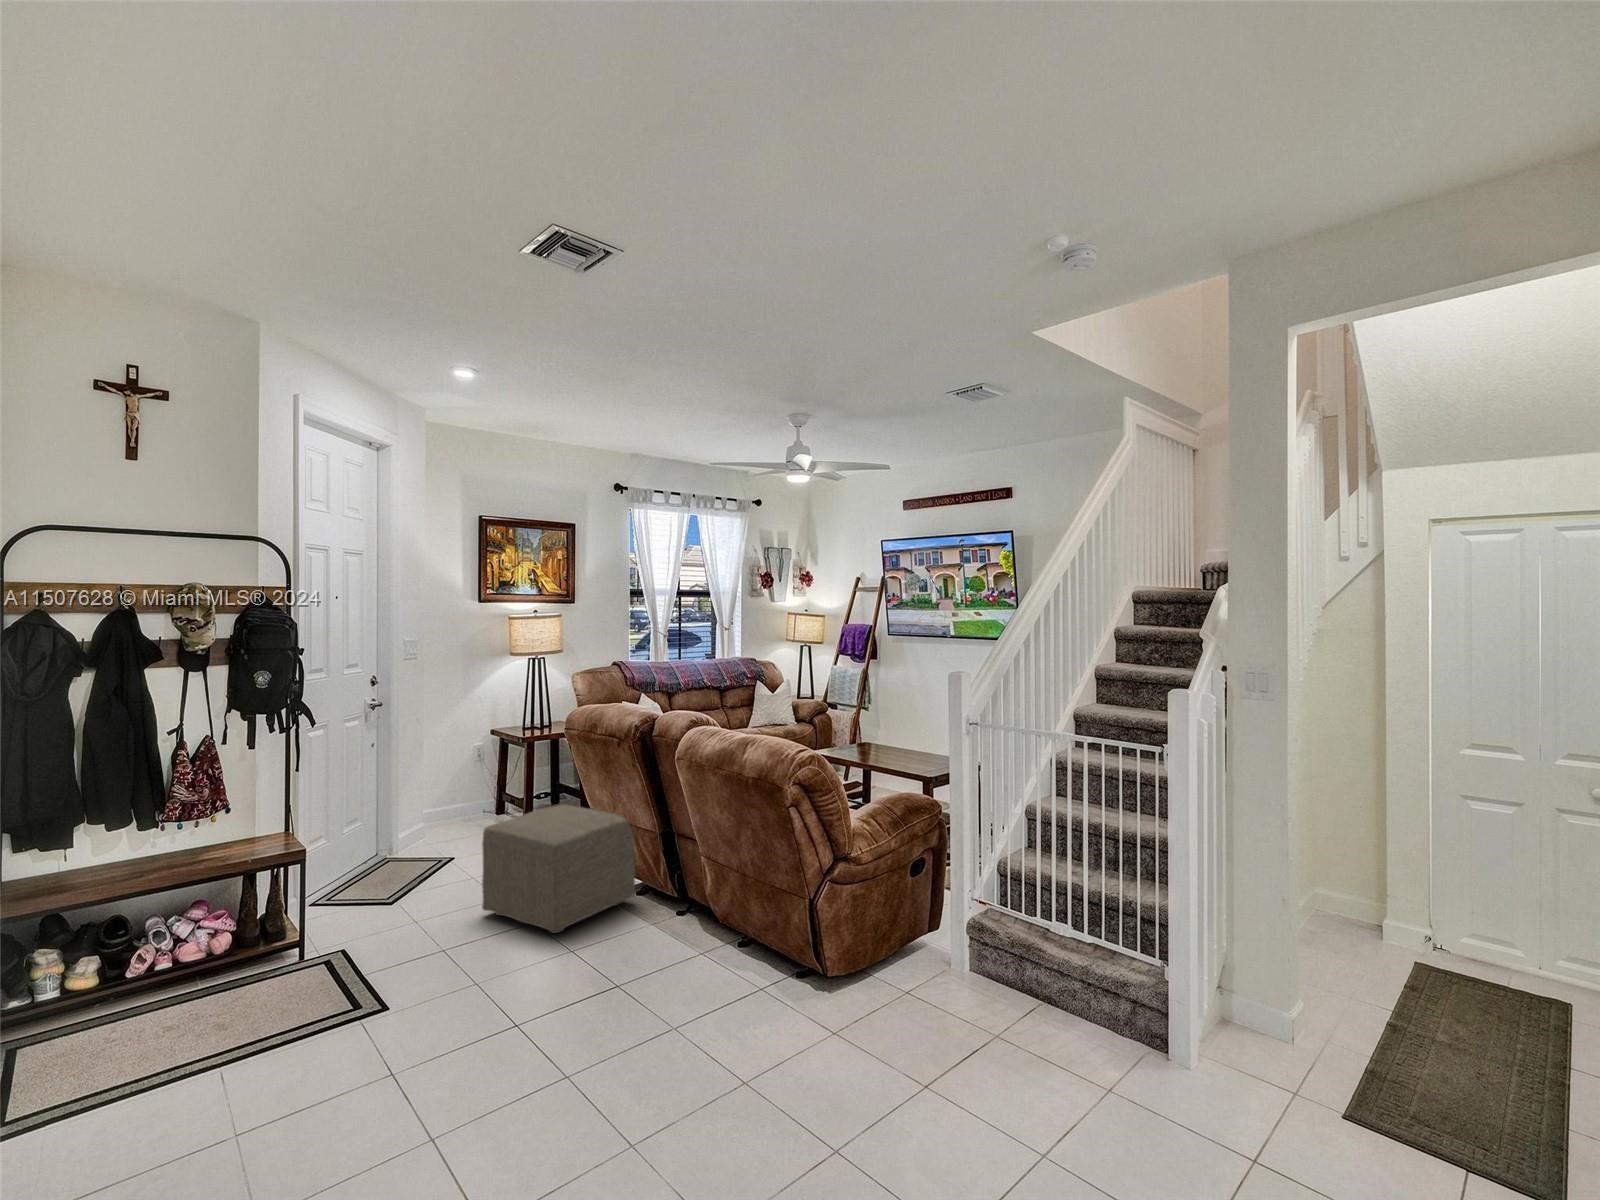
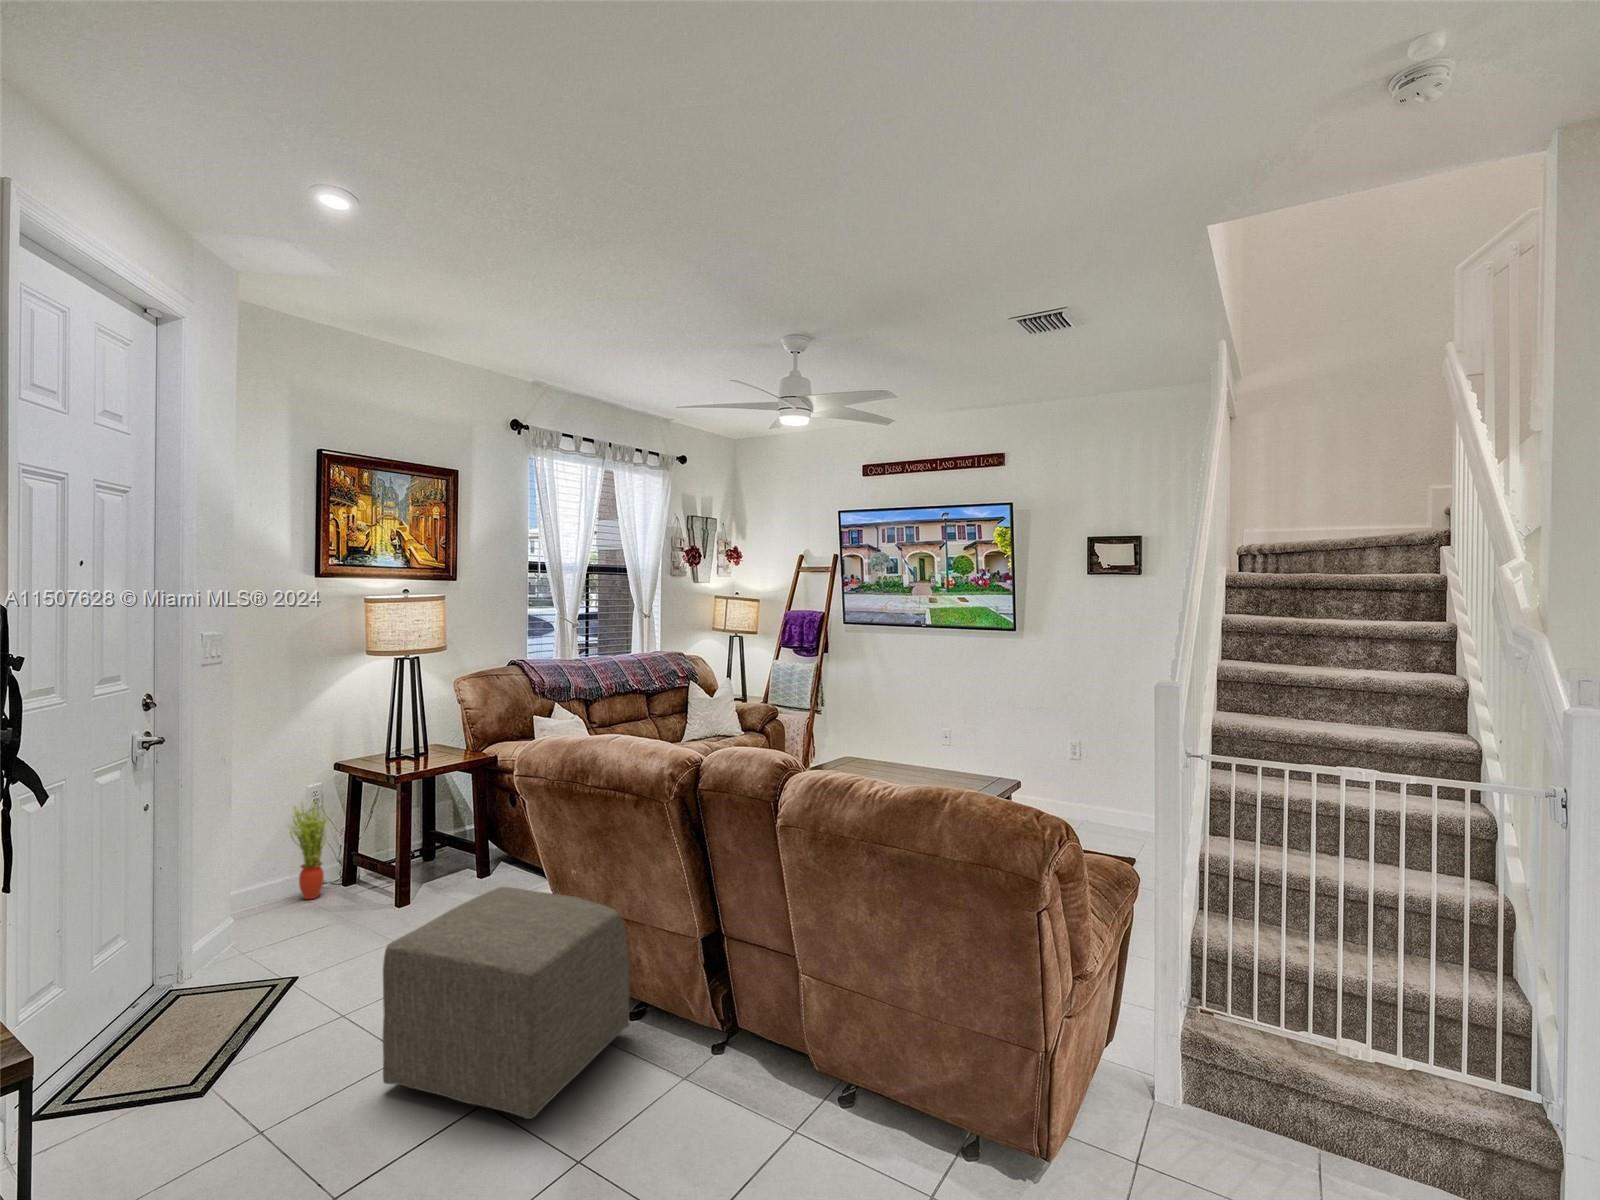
potted plant: none [459,754,489,820] -> present [289,805,334,899]

